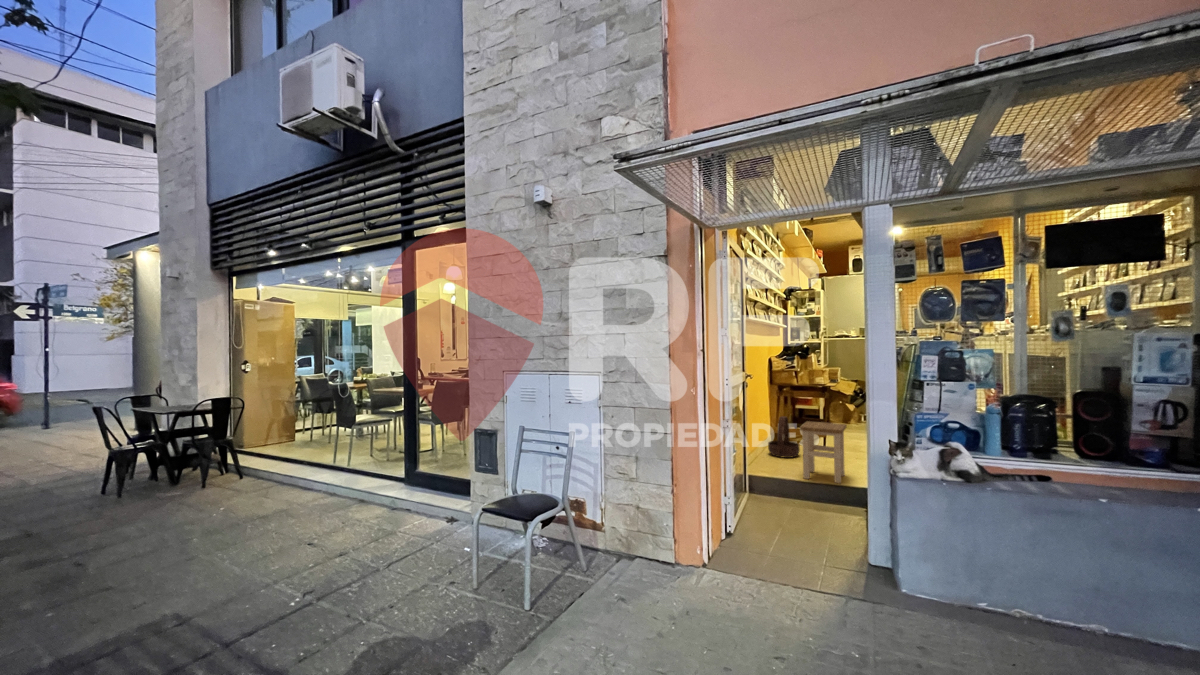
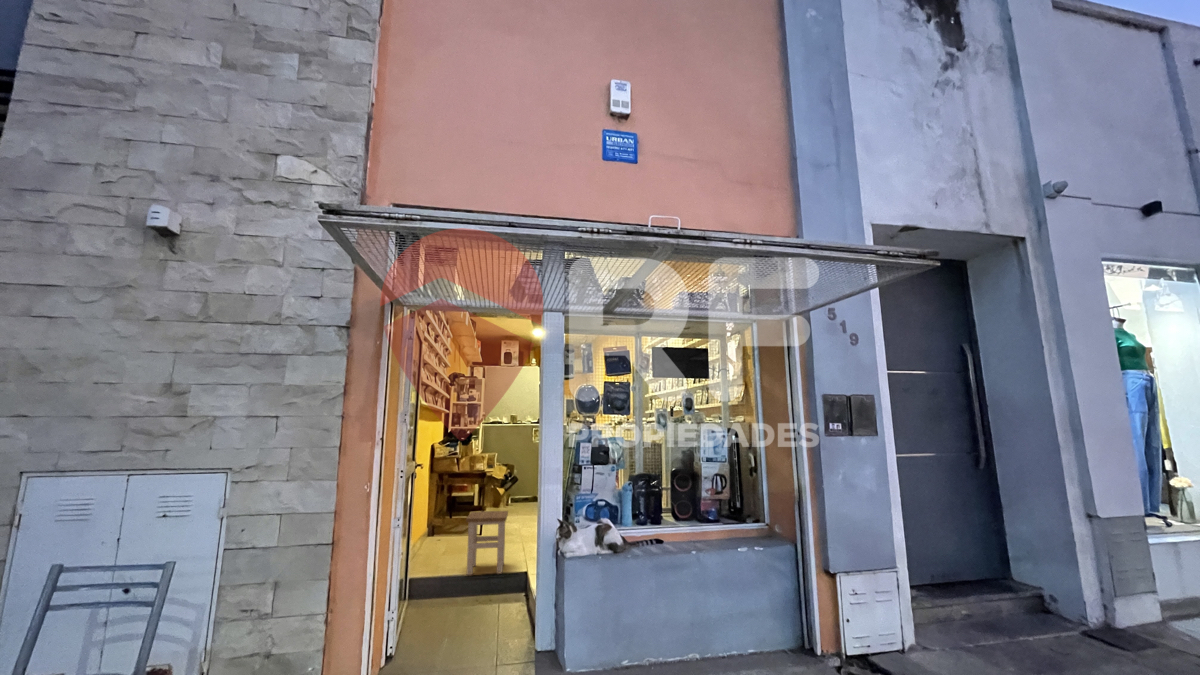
basket: present [768,416,800,458] -> none [426,509,459,555]

